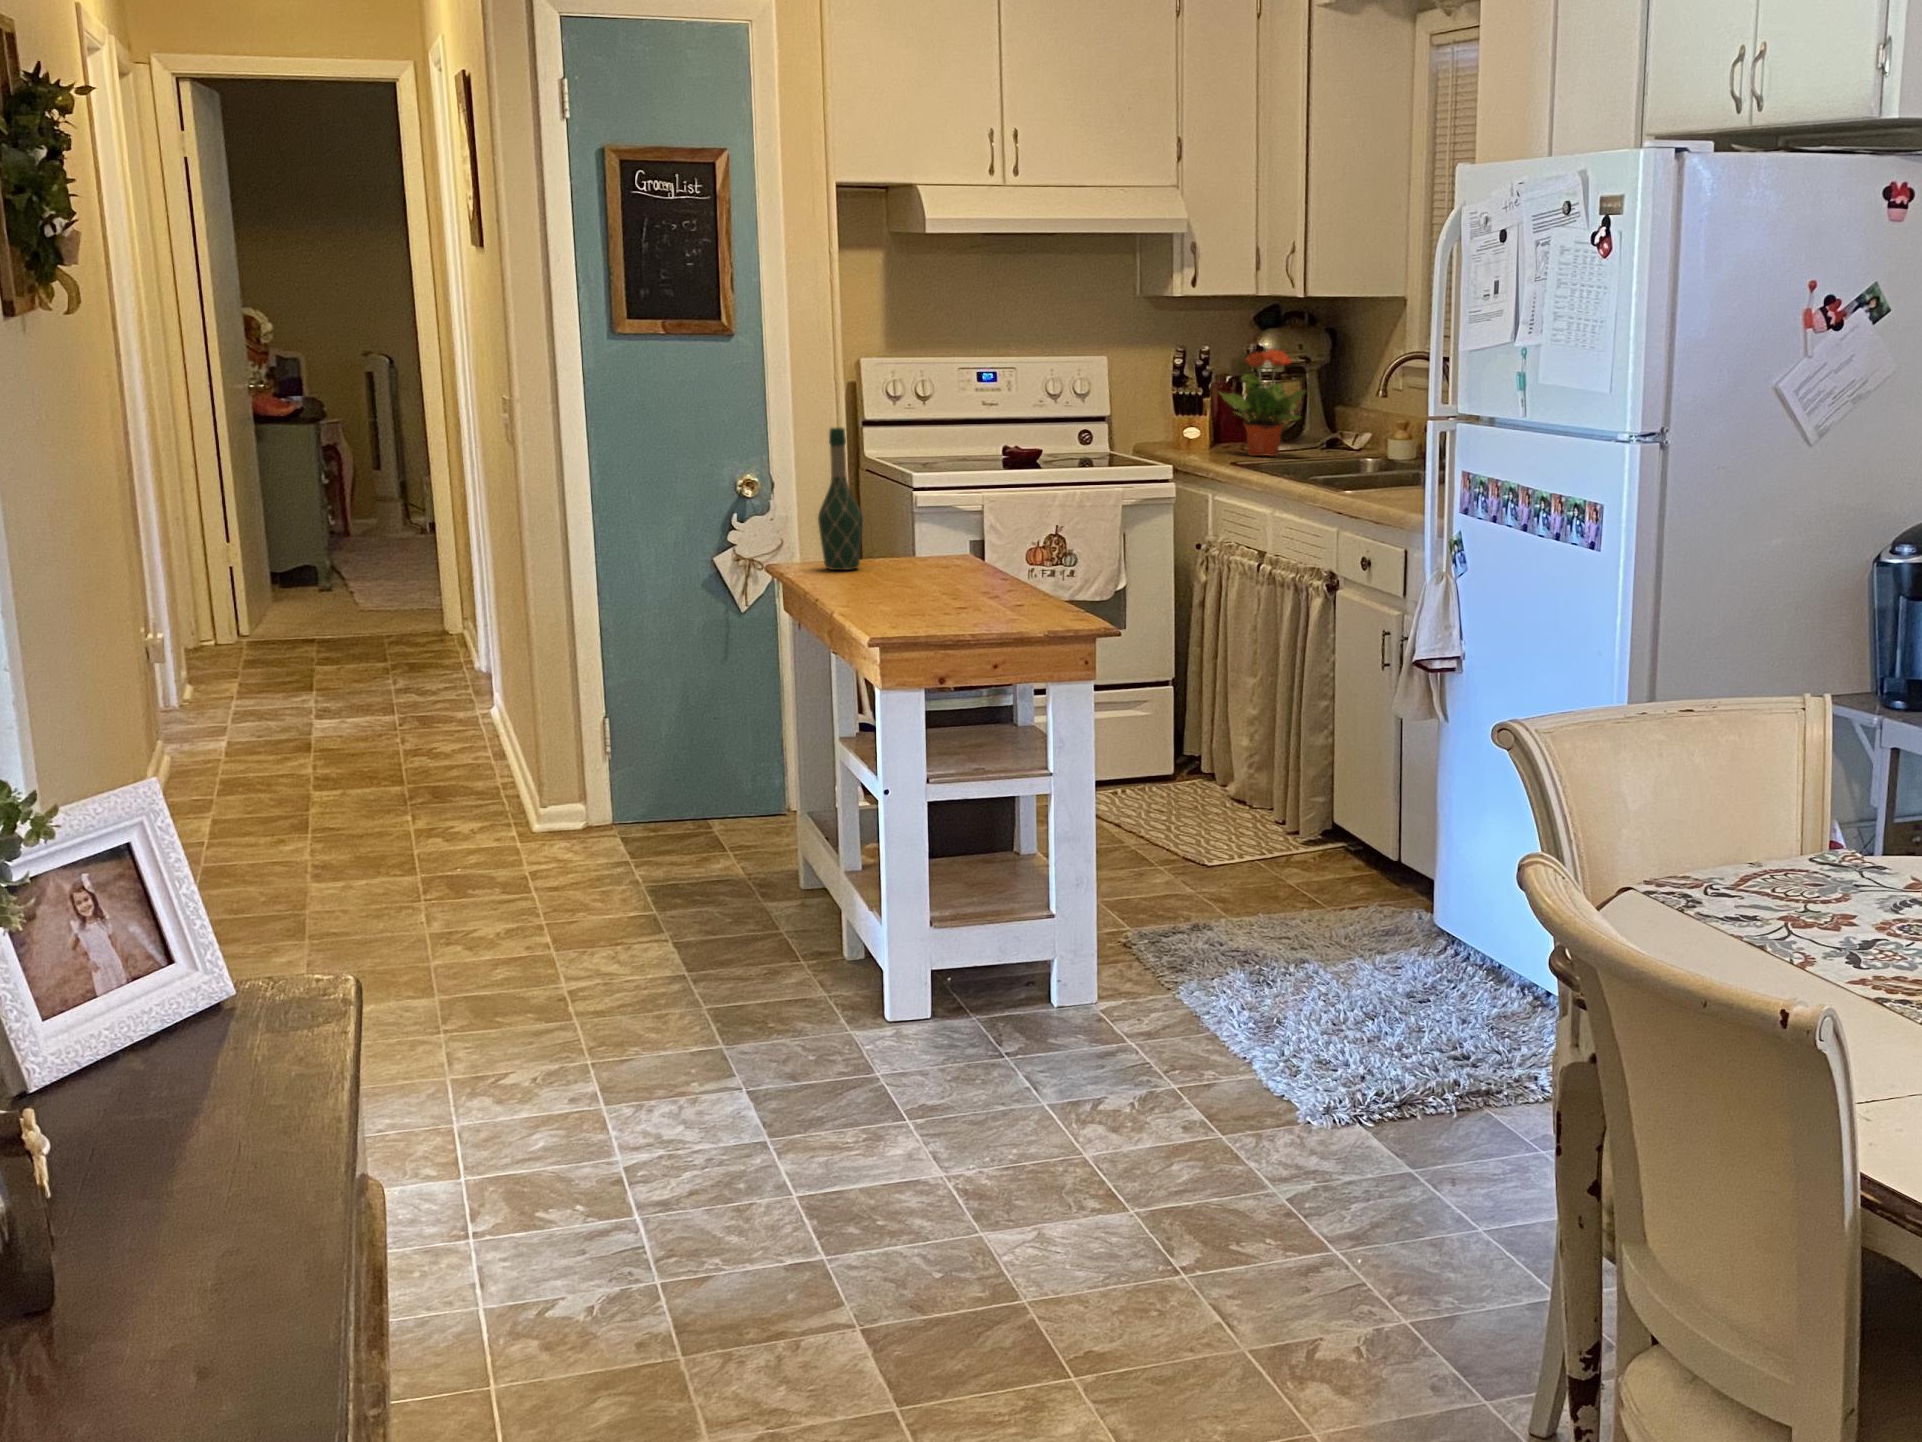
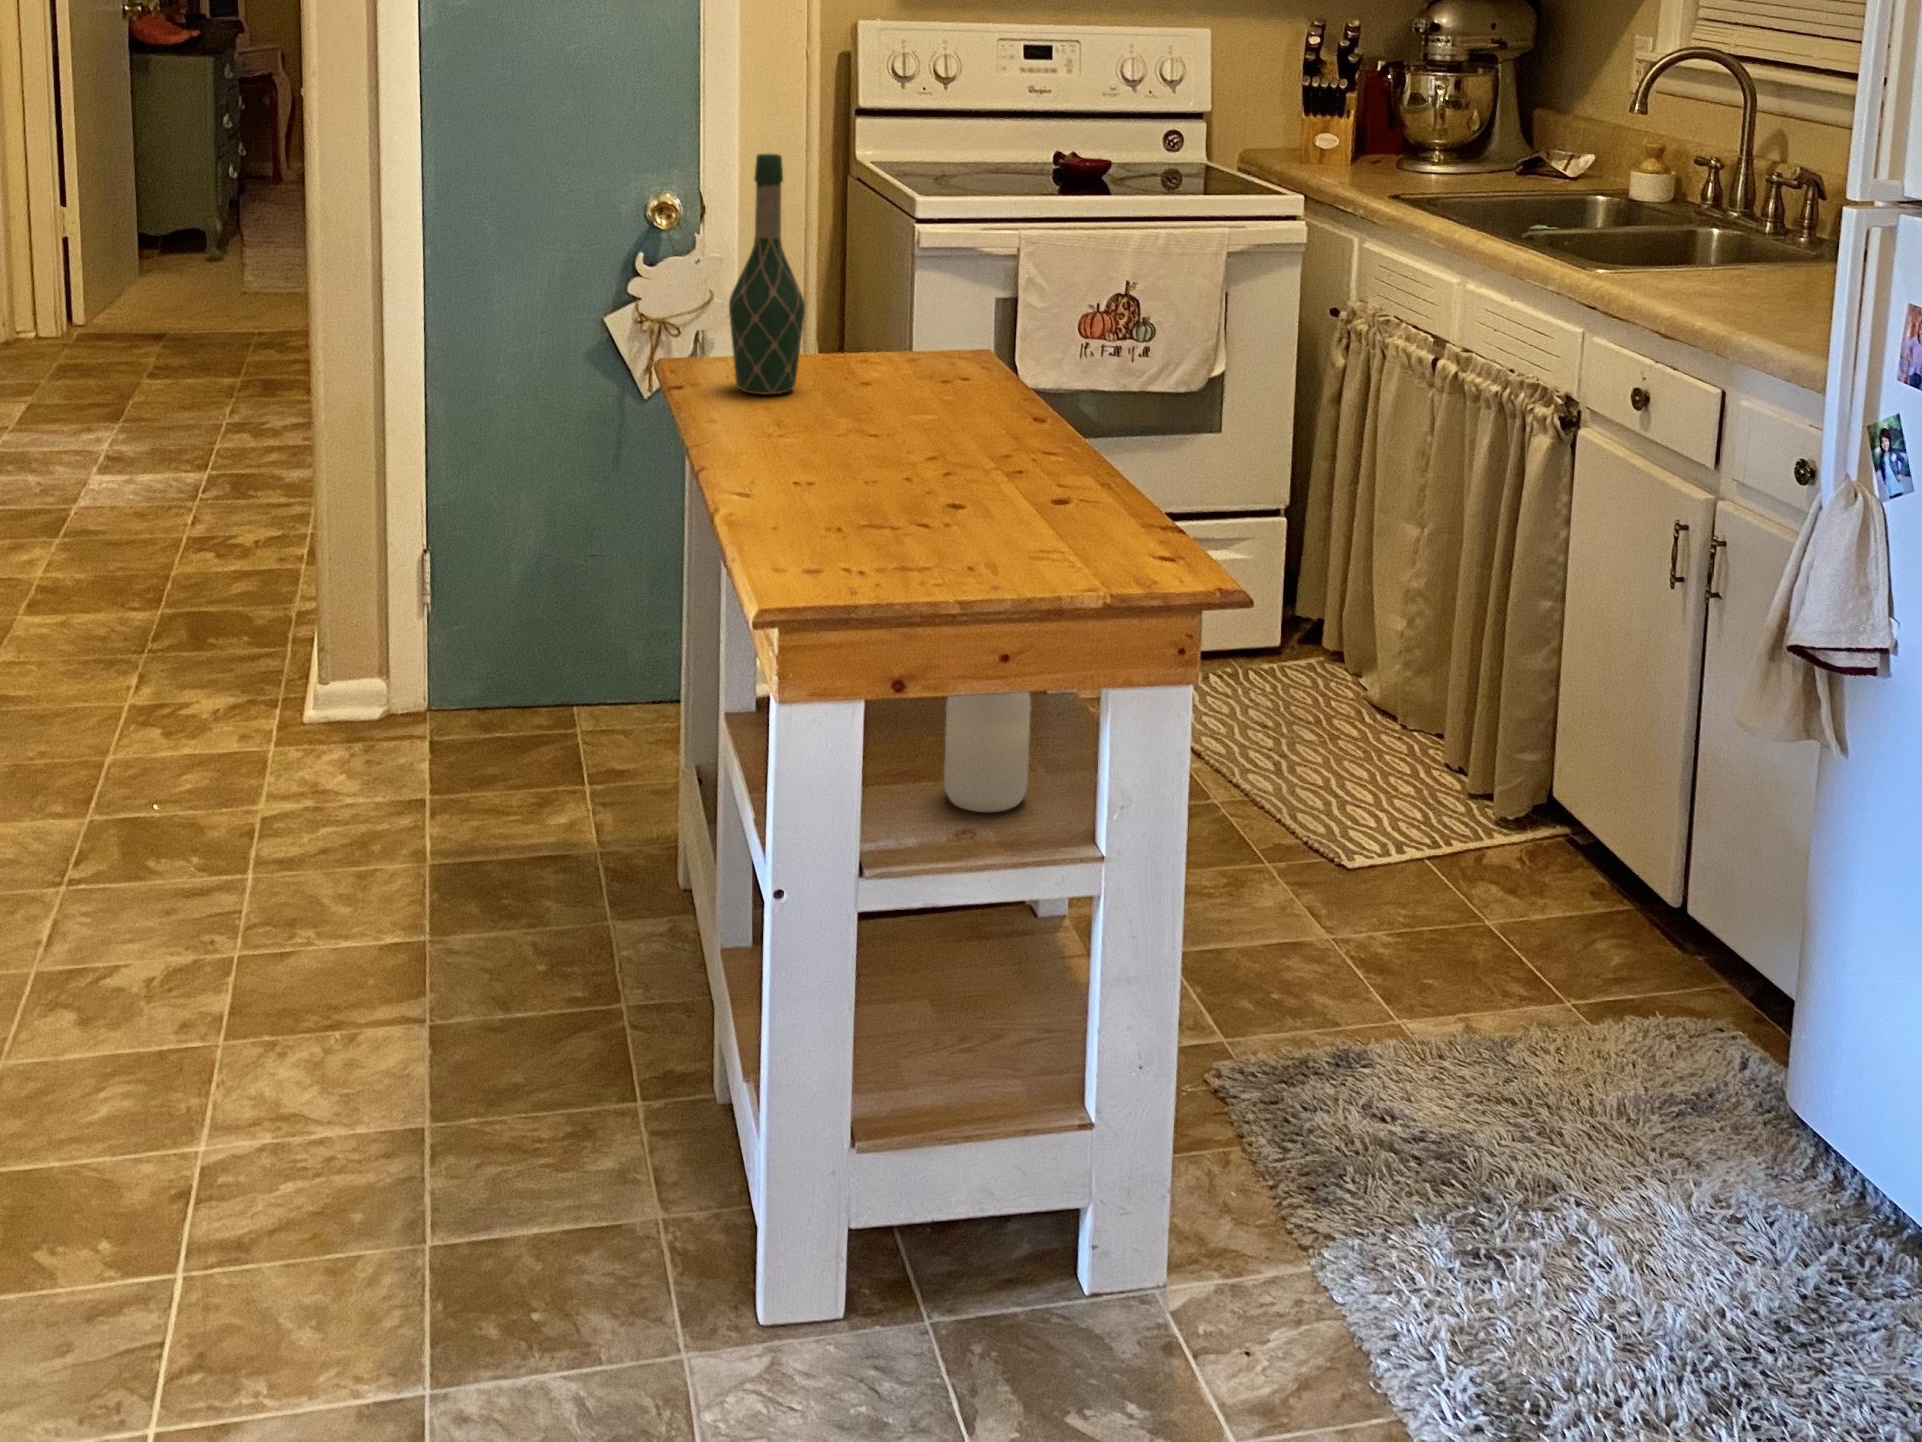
potted plant: present [1219,349,1306,456] -> none [1373,29,1509,185]
jar: none [964,678,1009,760] -> present [944,692,1031,812]

